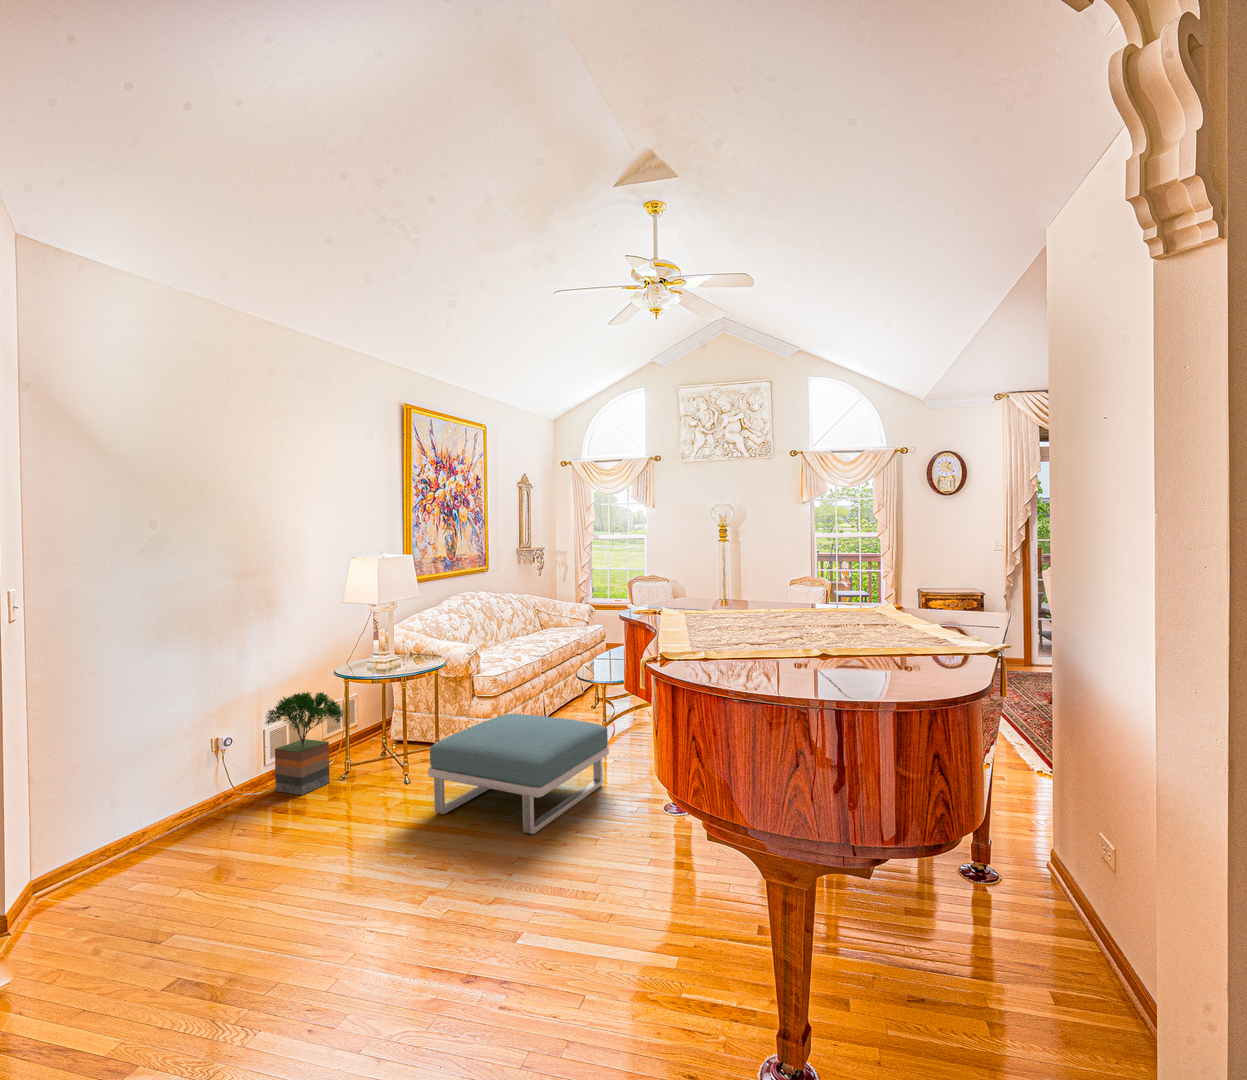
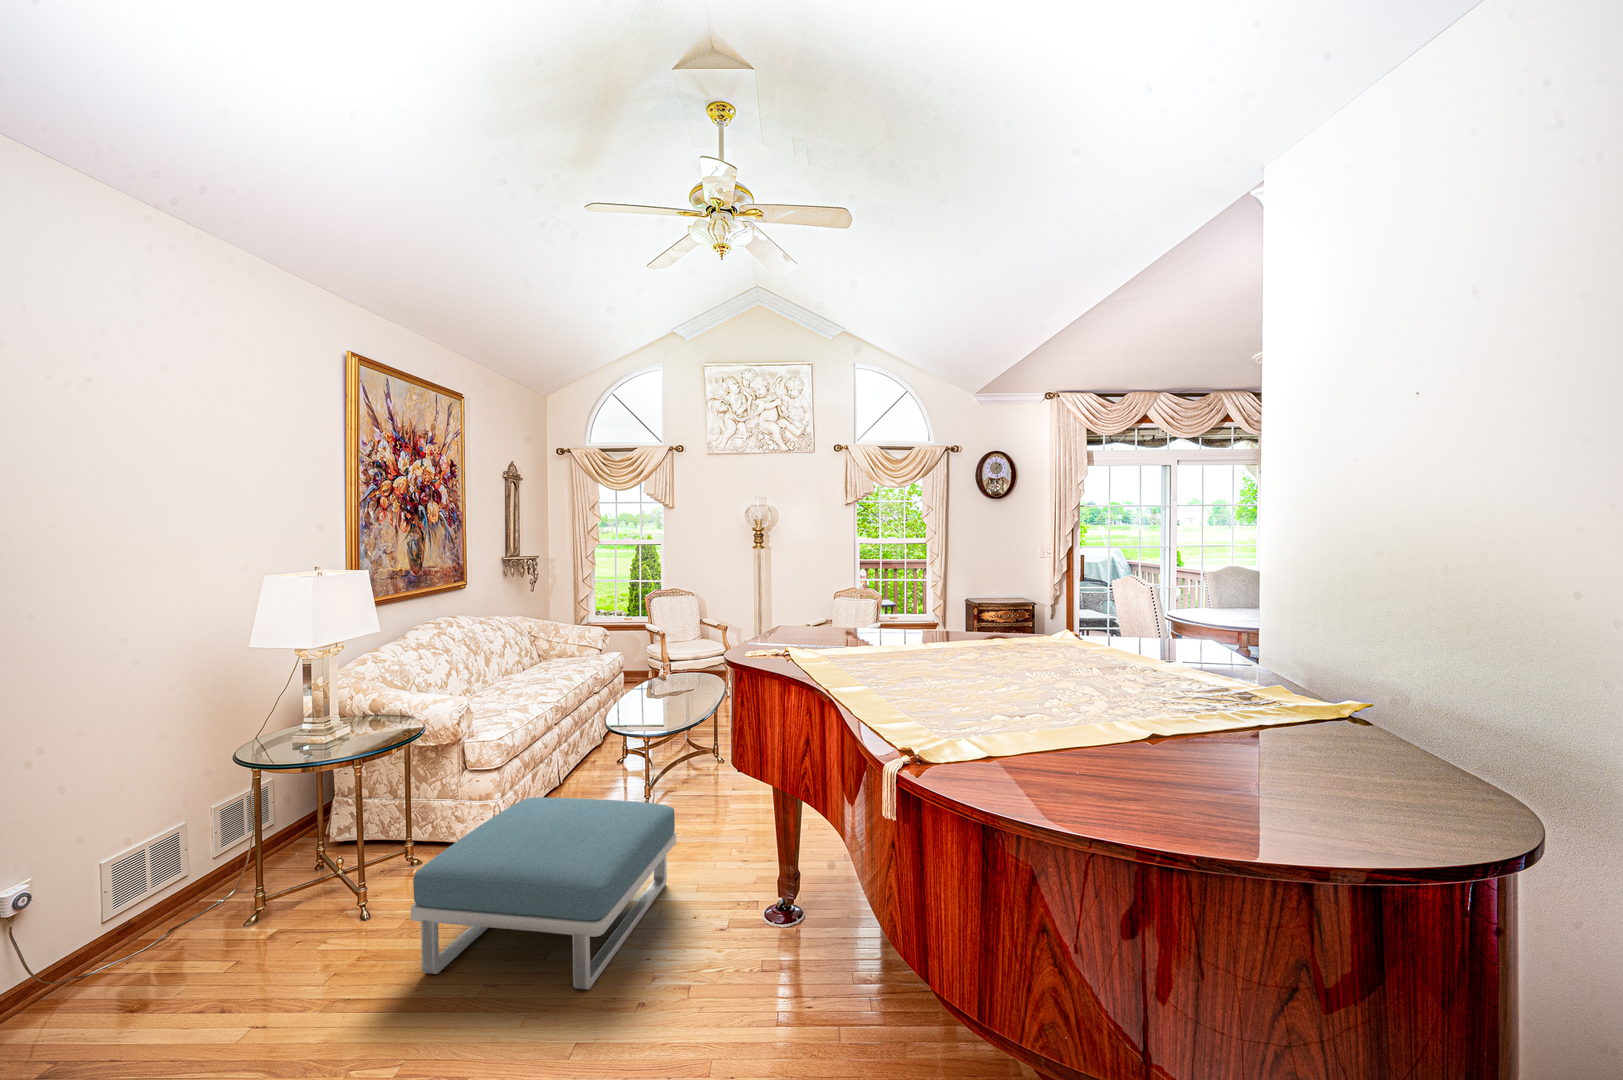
potted tree: present [265,692,344,795] -> none [93,796,255,973]

